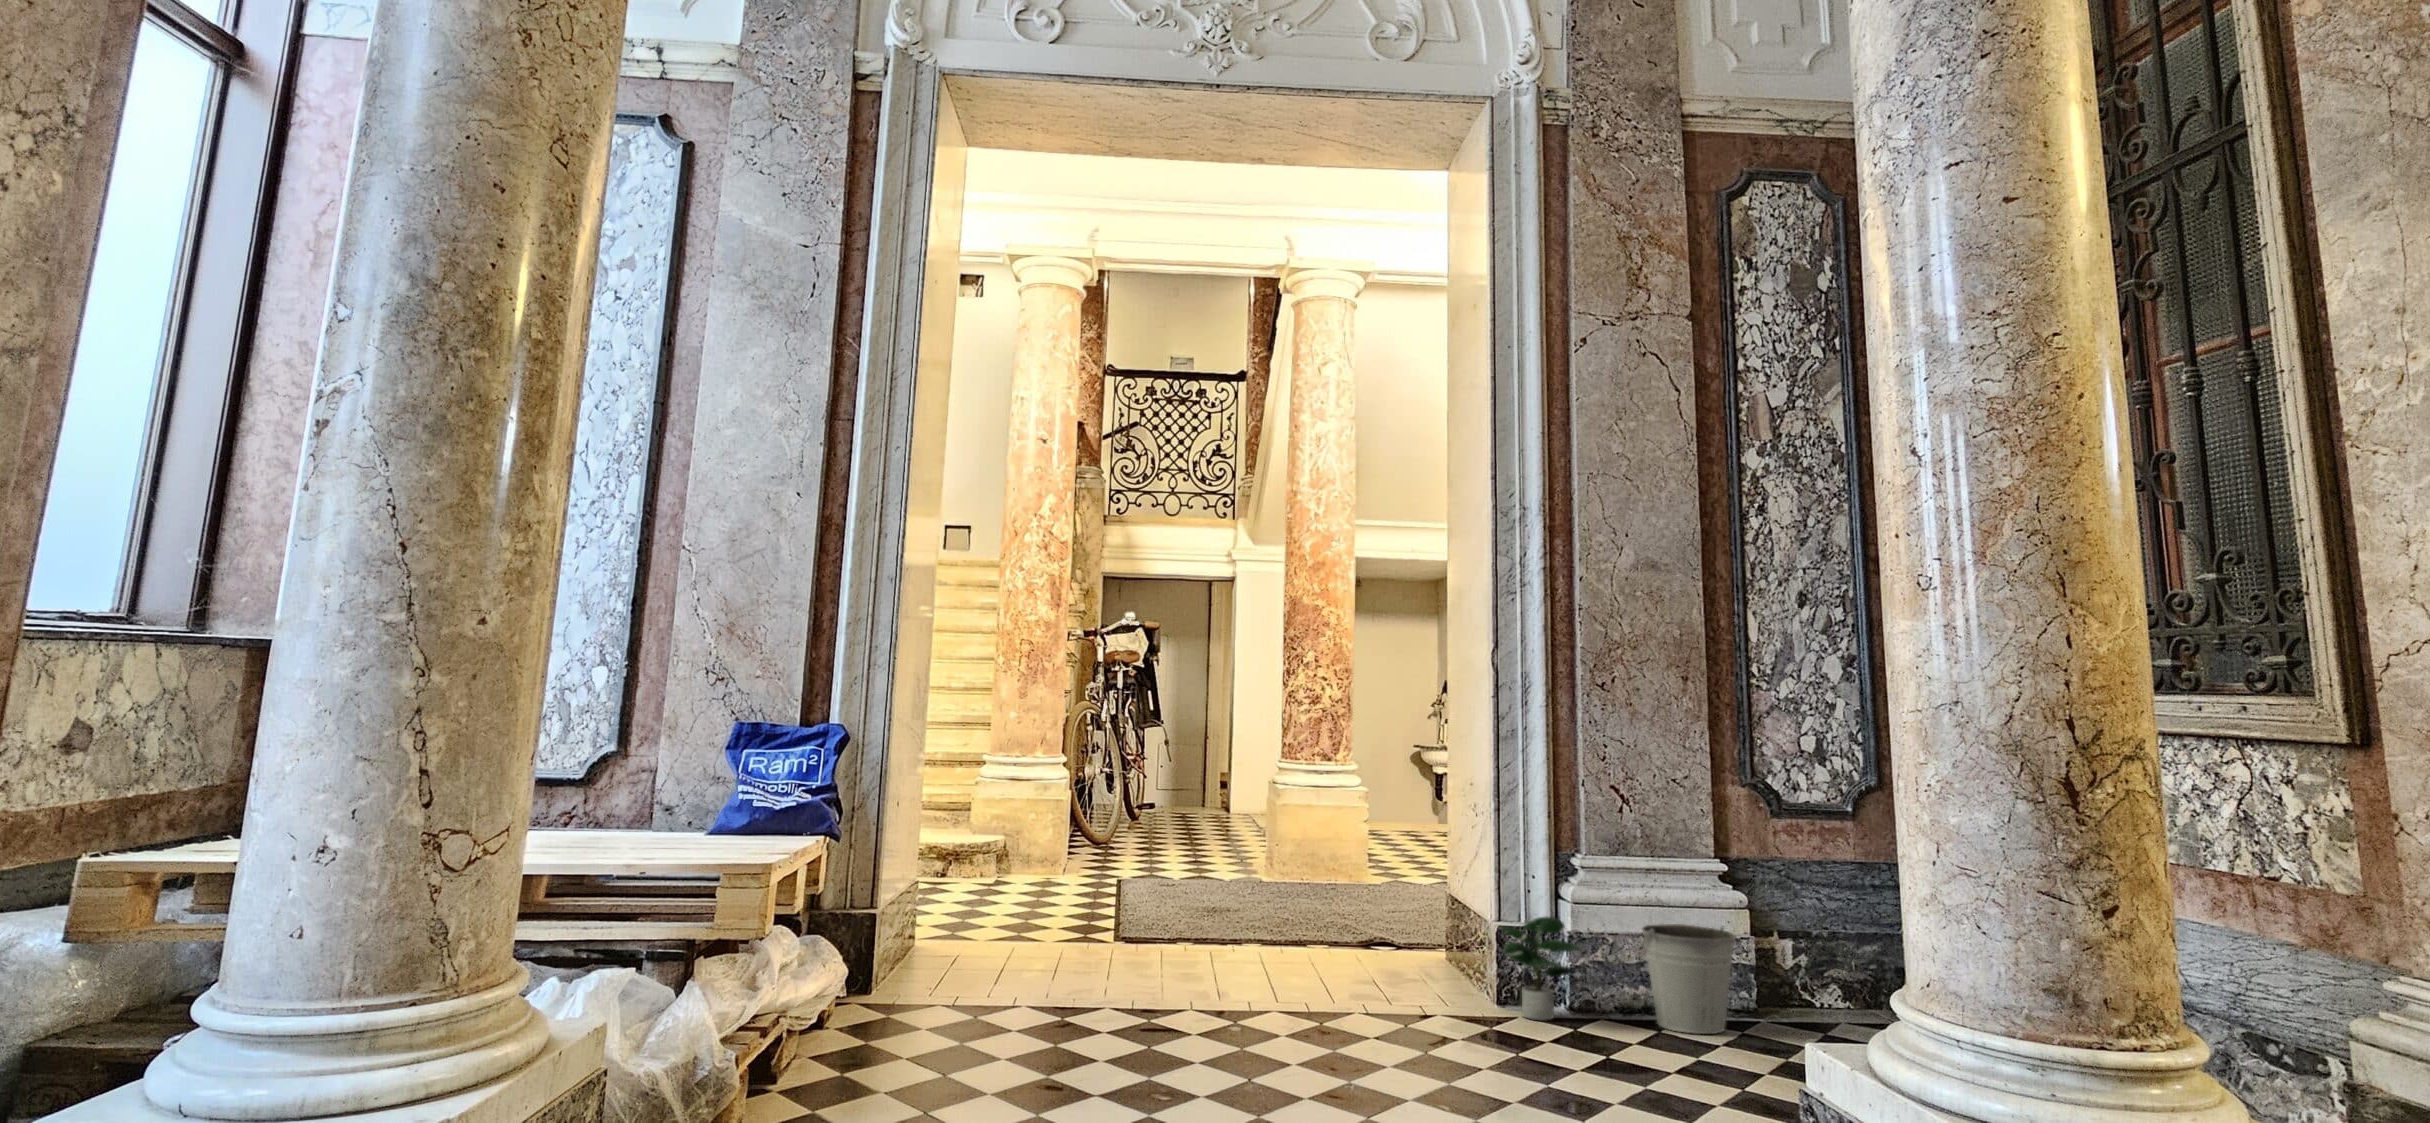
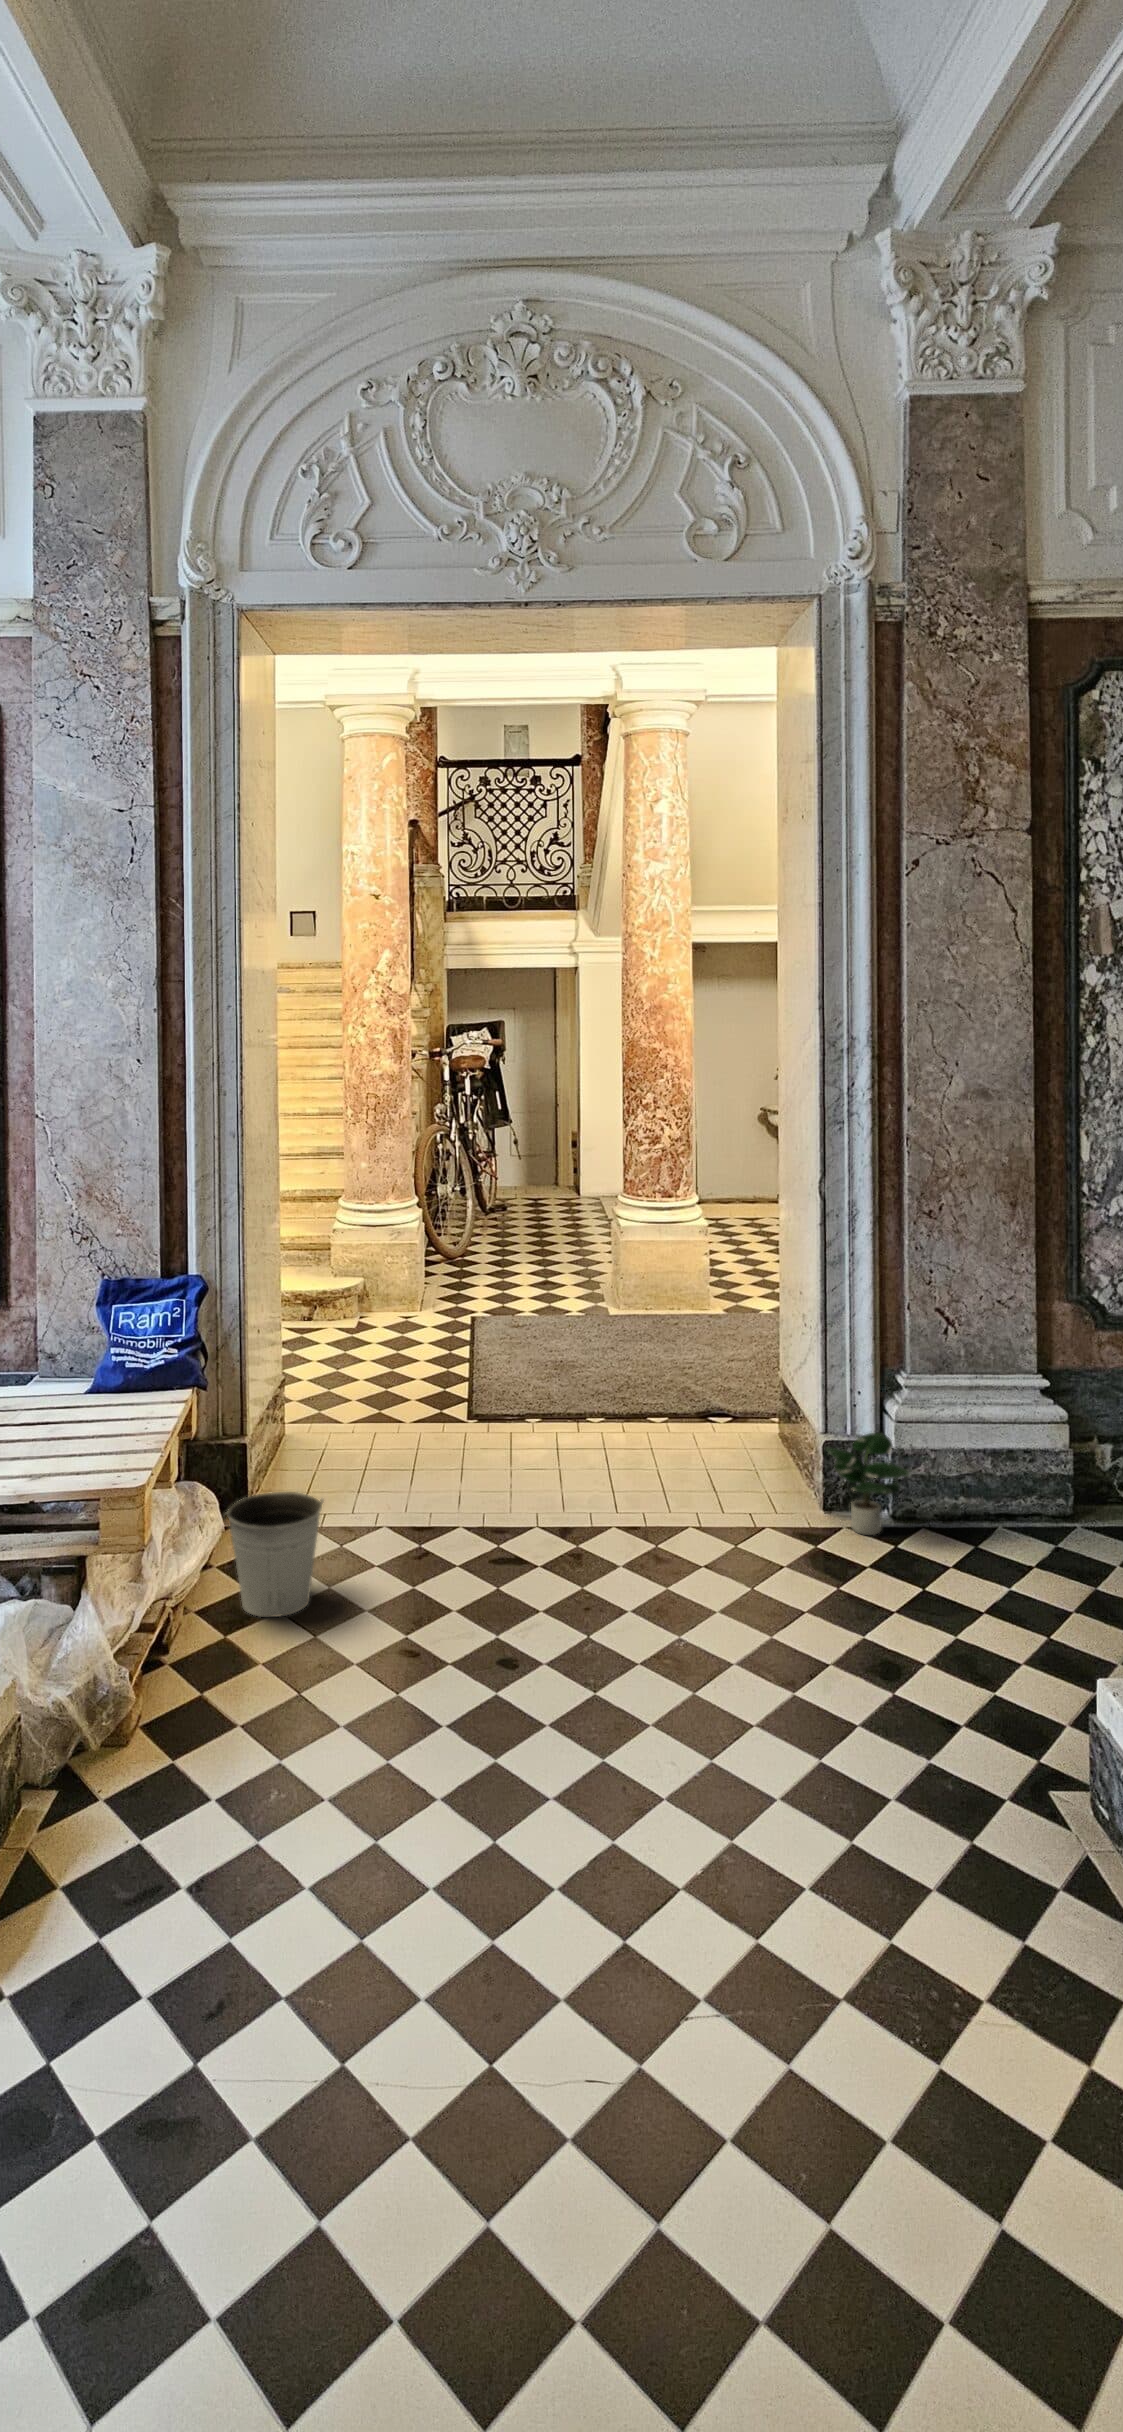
bucket: present [1640,924,1735,1034] -> present [226,1492,323,1617]

